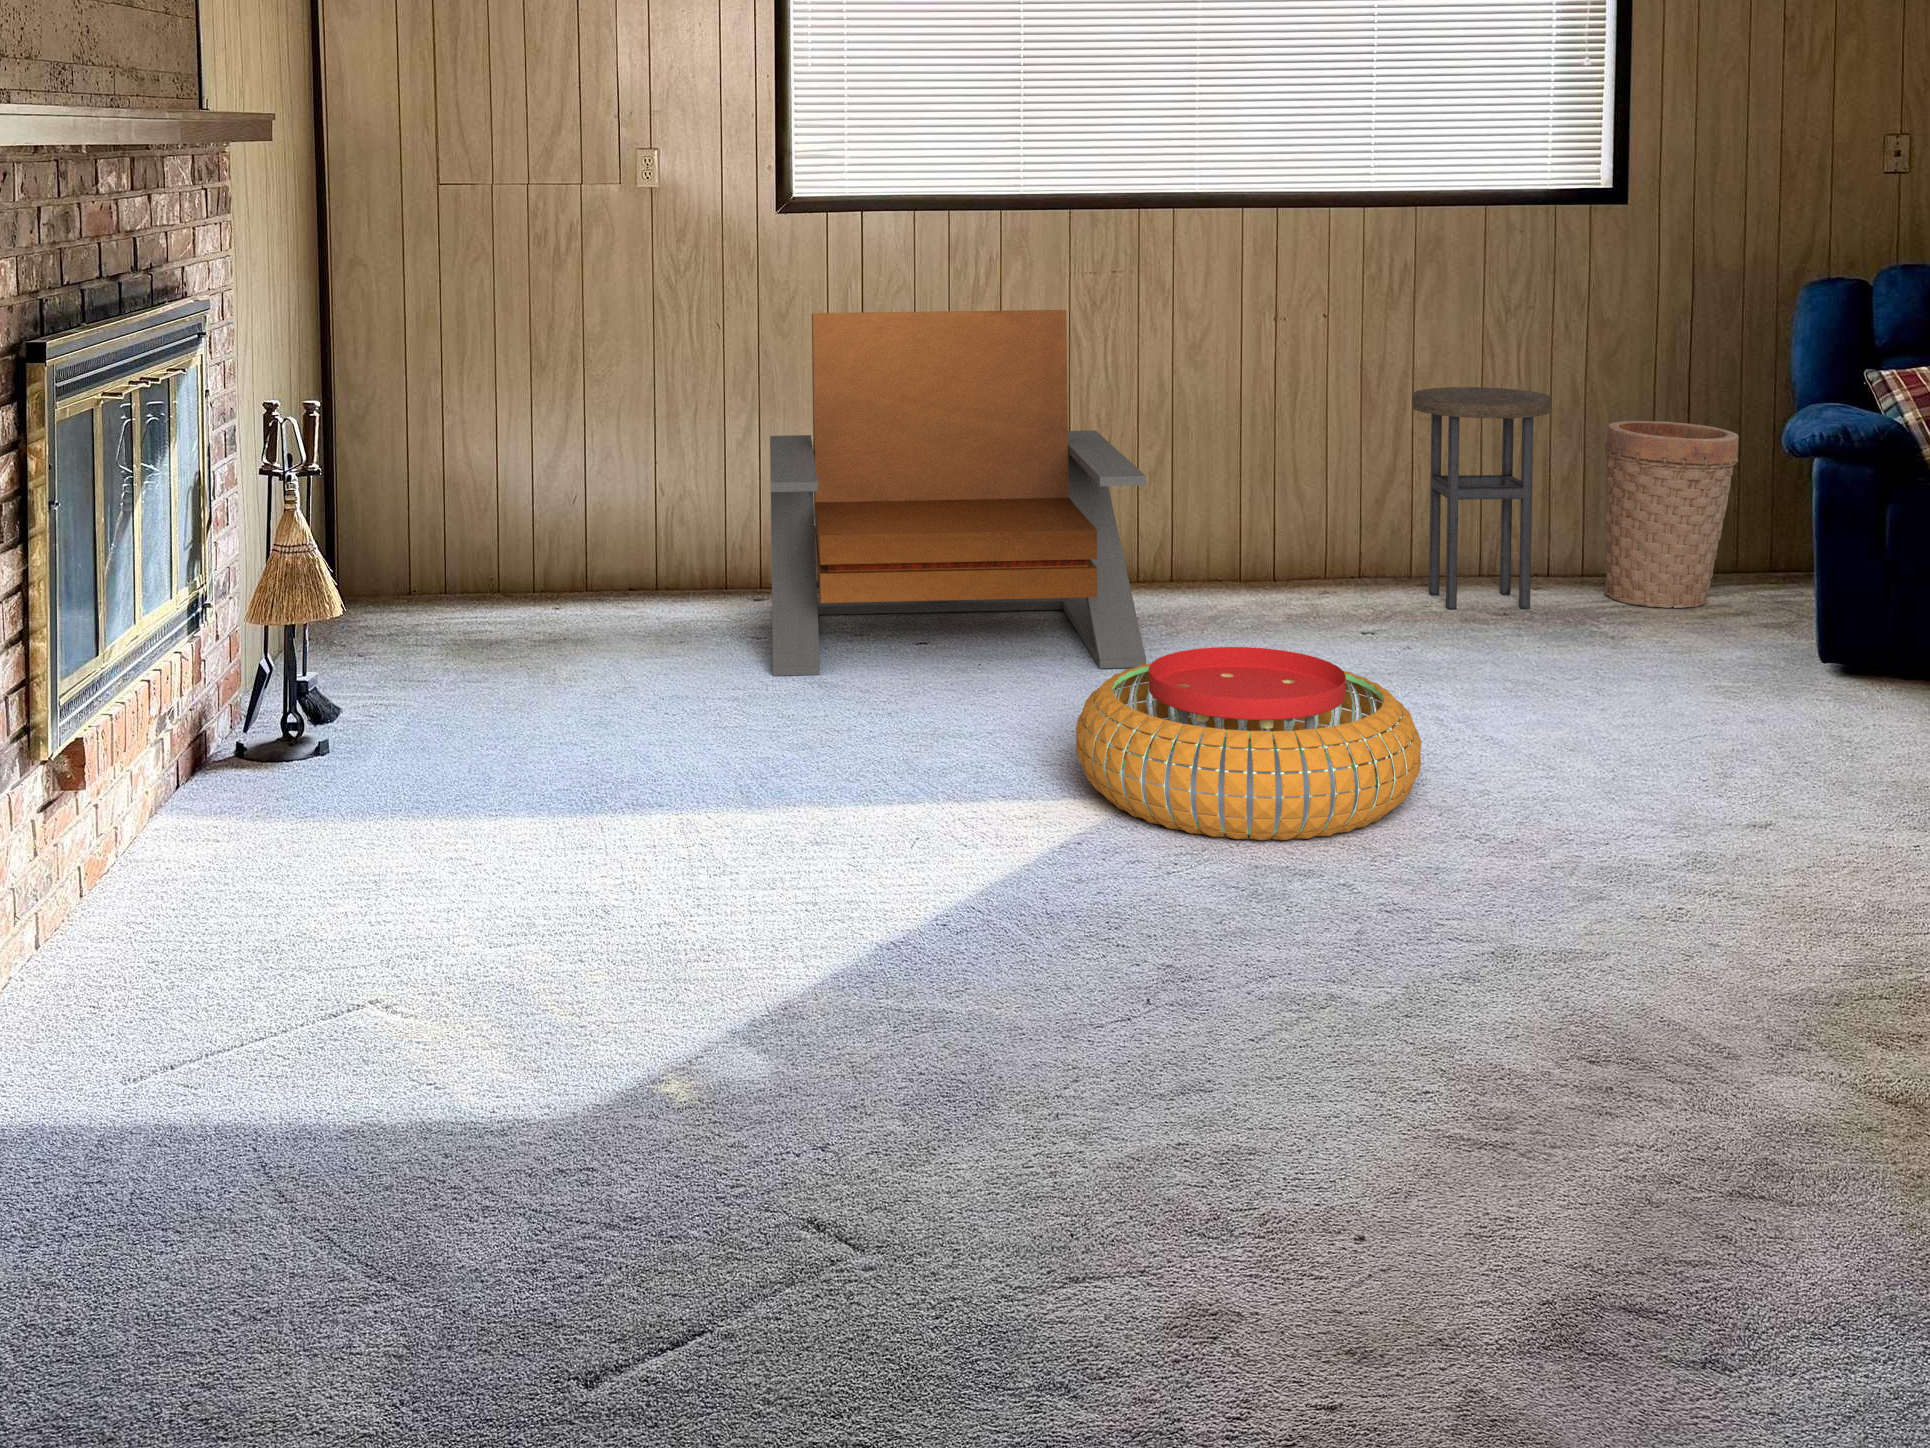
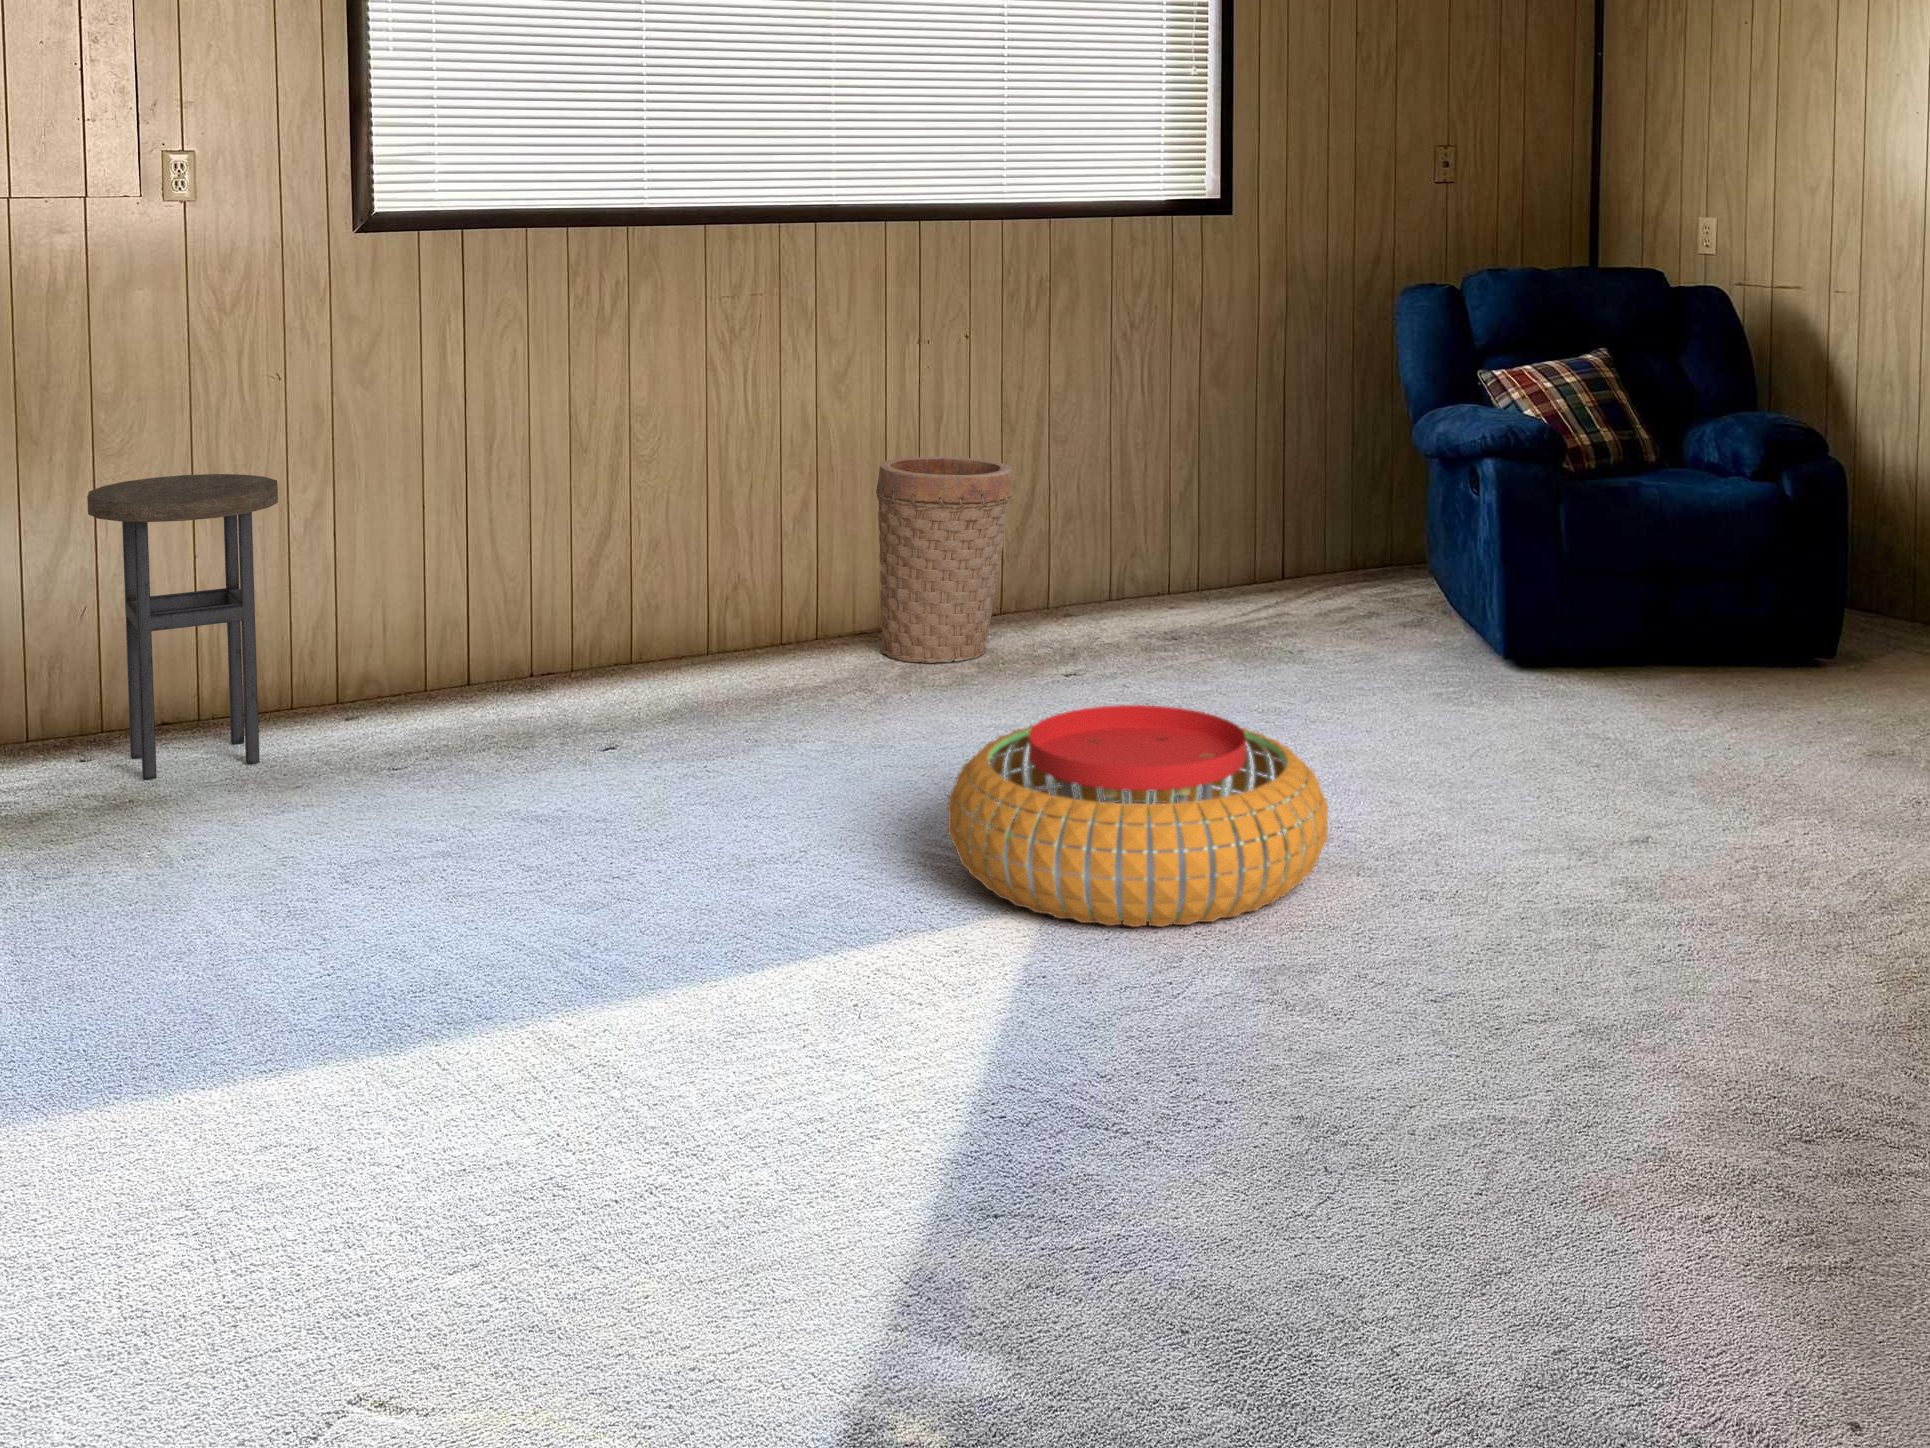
lounge chair: present [770,310,1146,676] -> none [365,341,887,814]
side table: present [1412,387,1552,609] -> present [87,474,278,779]
basket: present [1604,421,1739,608] -> present [876,457,1013,663]

